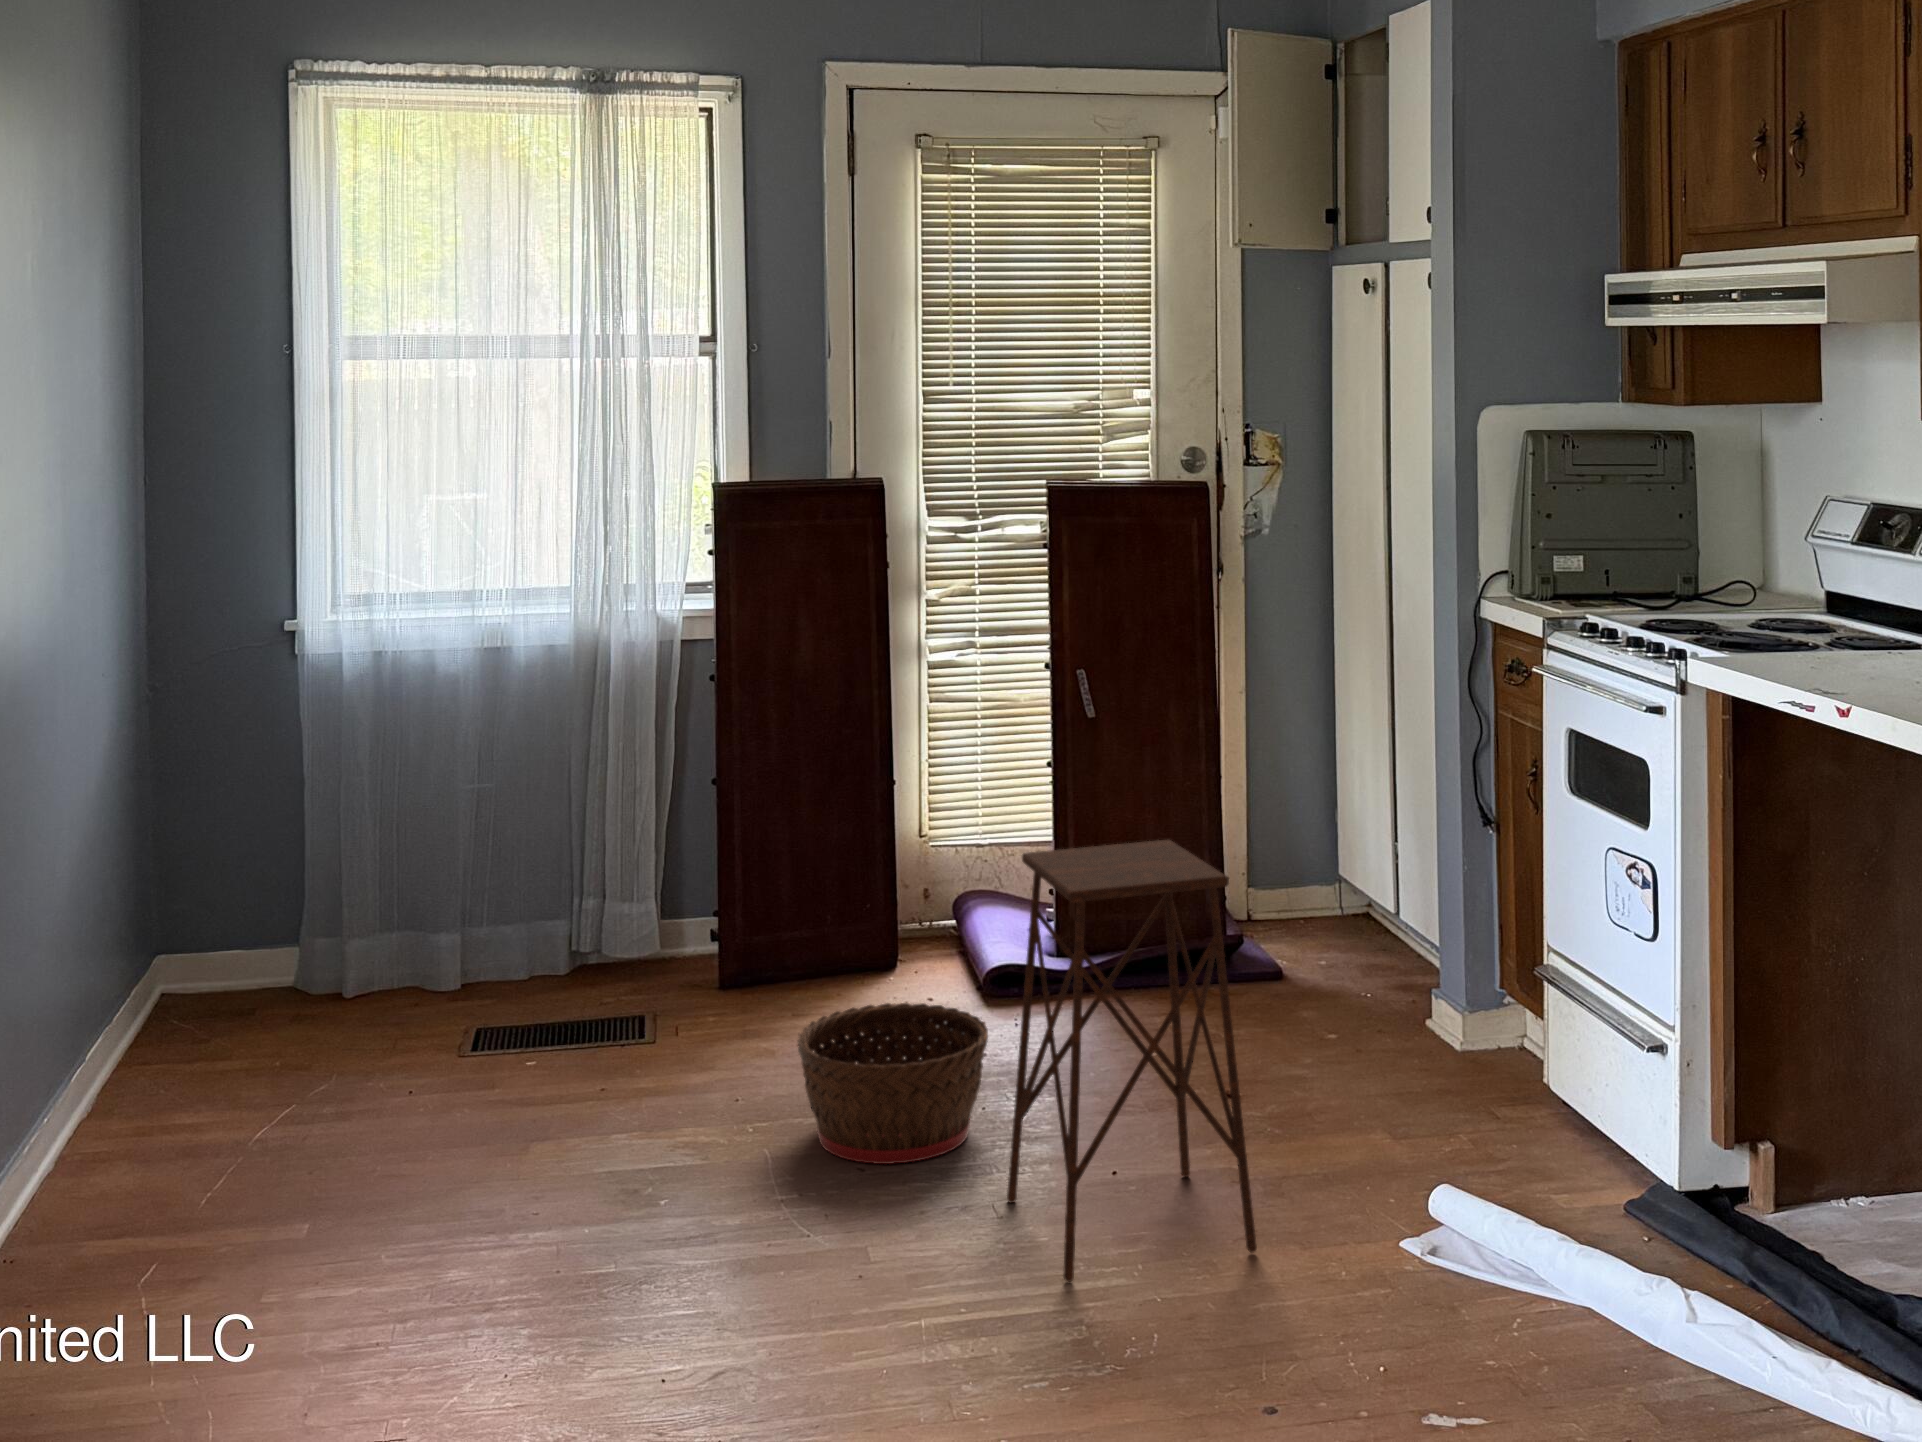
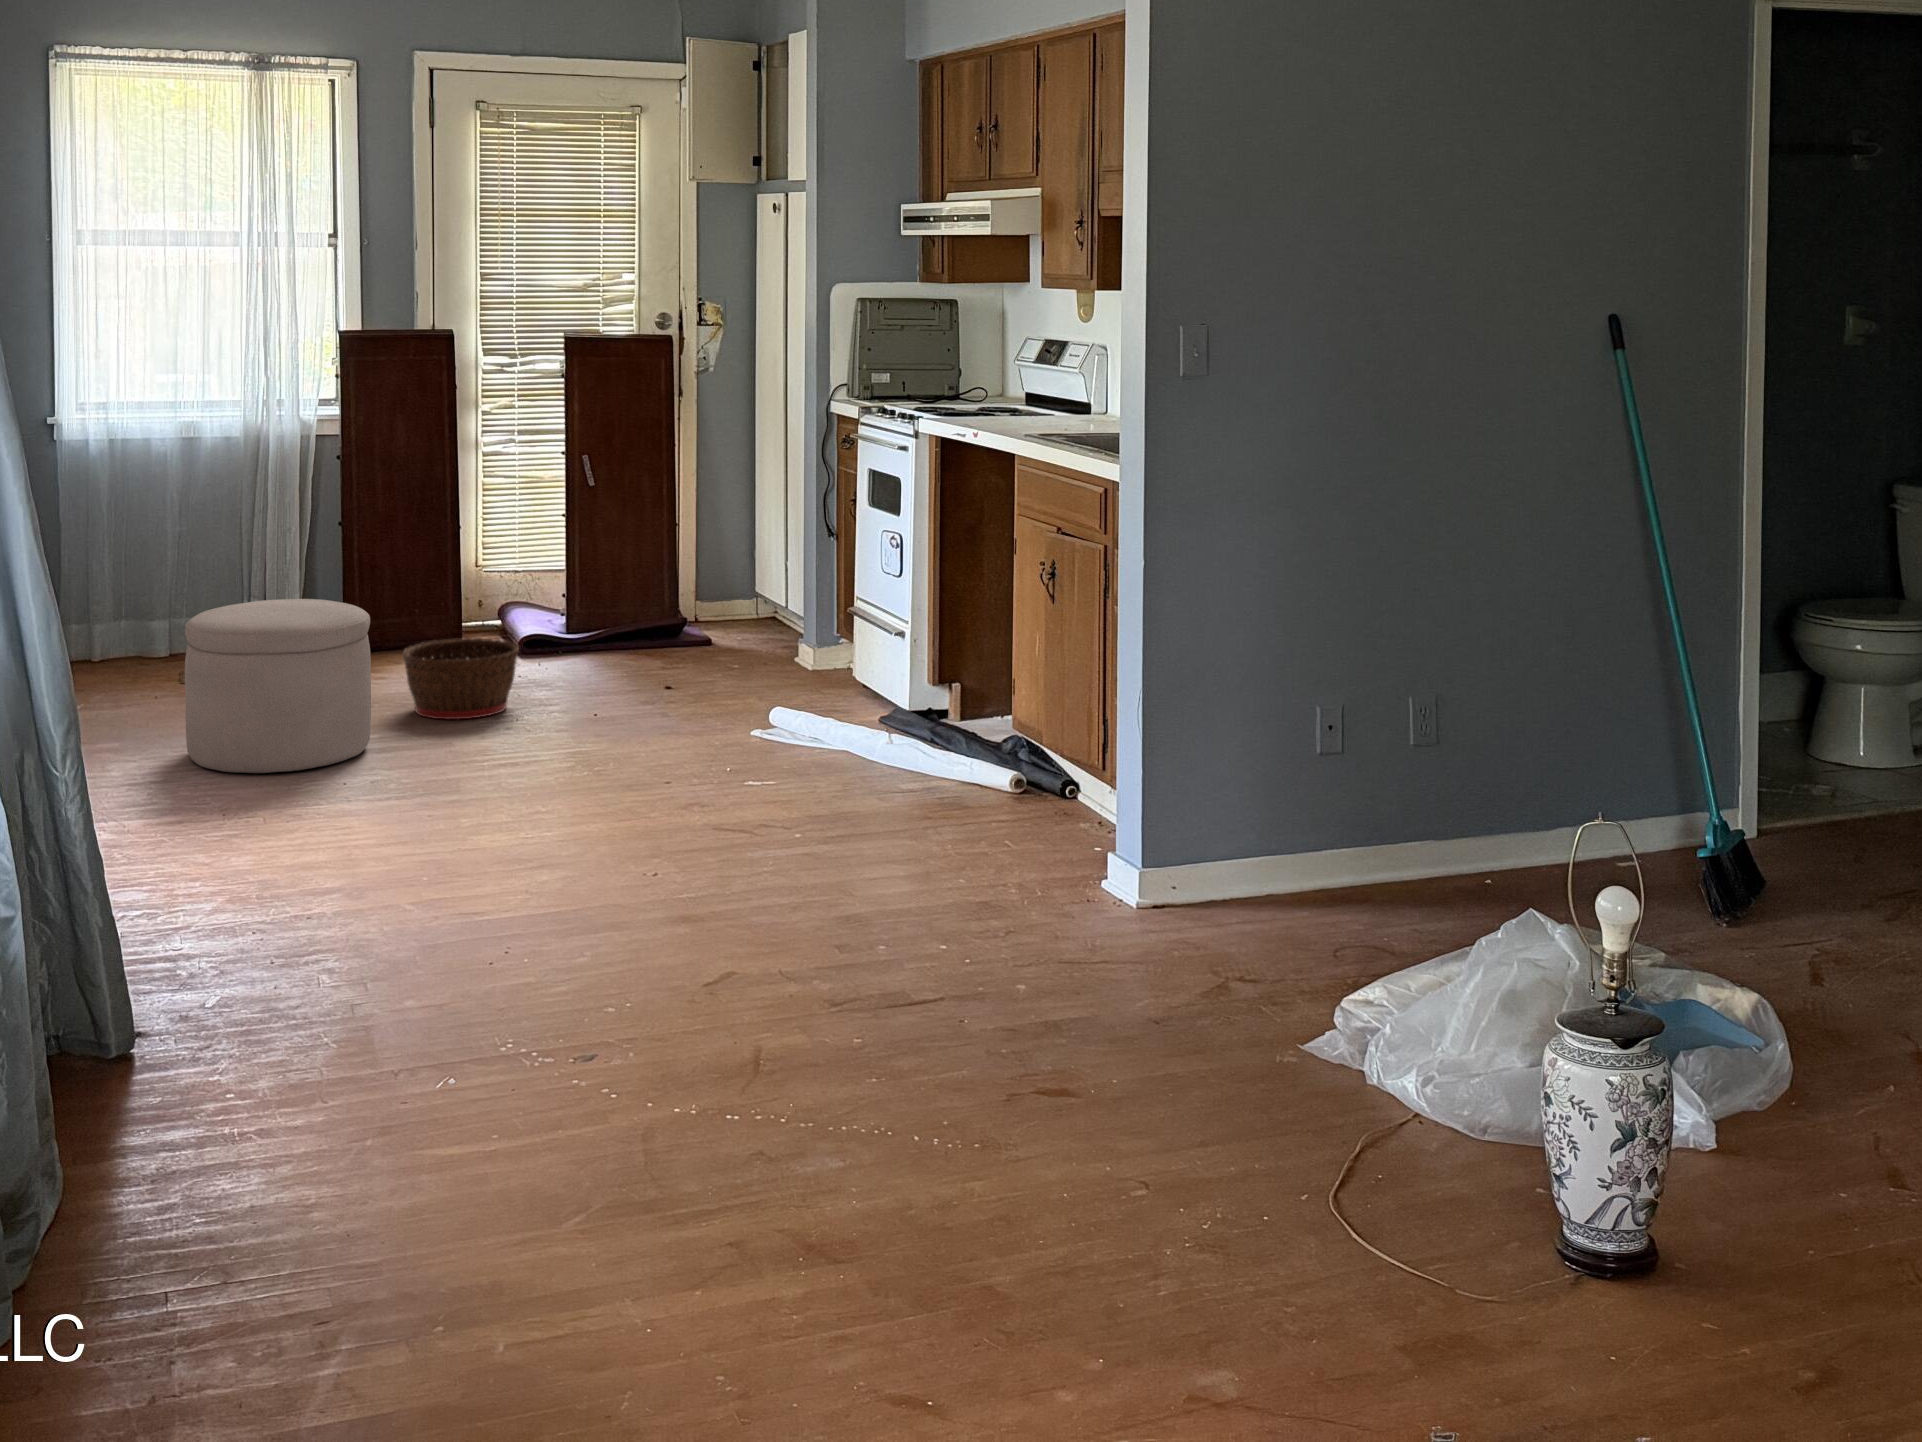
side table: present [1007,840,1257,1282] -> none [528,526,669,756]
ottoman: none [420,966,736,1318] -> present [185,599,371,773]

